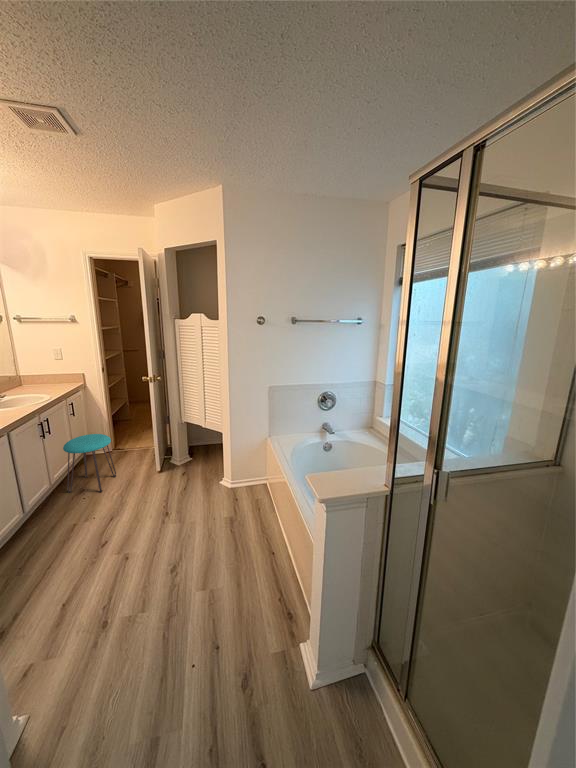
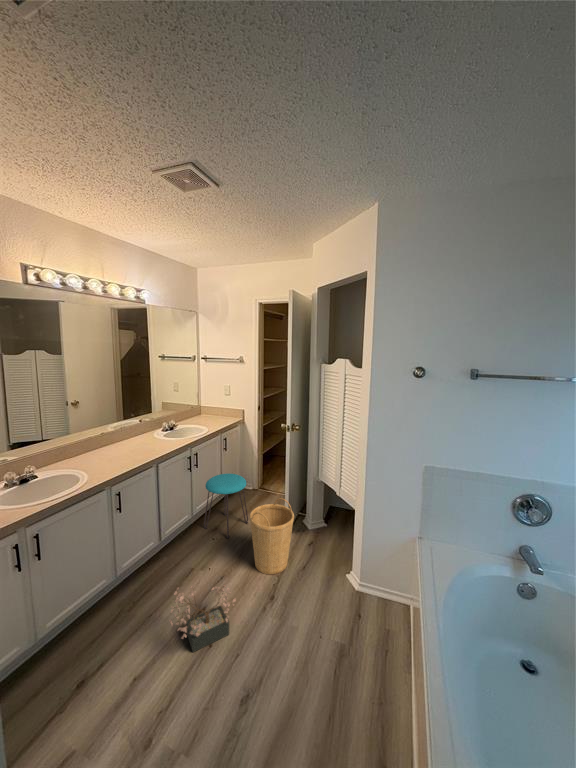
basket: none [129,439,172,503] -> present [250,498,294,574]
decorative plant: none [81,512,140,568] -> present [170,585,236,652]

